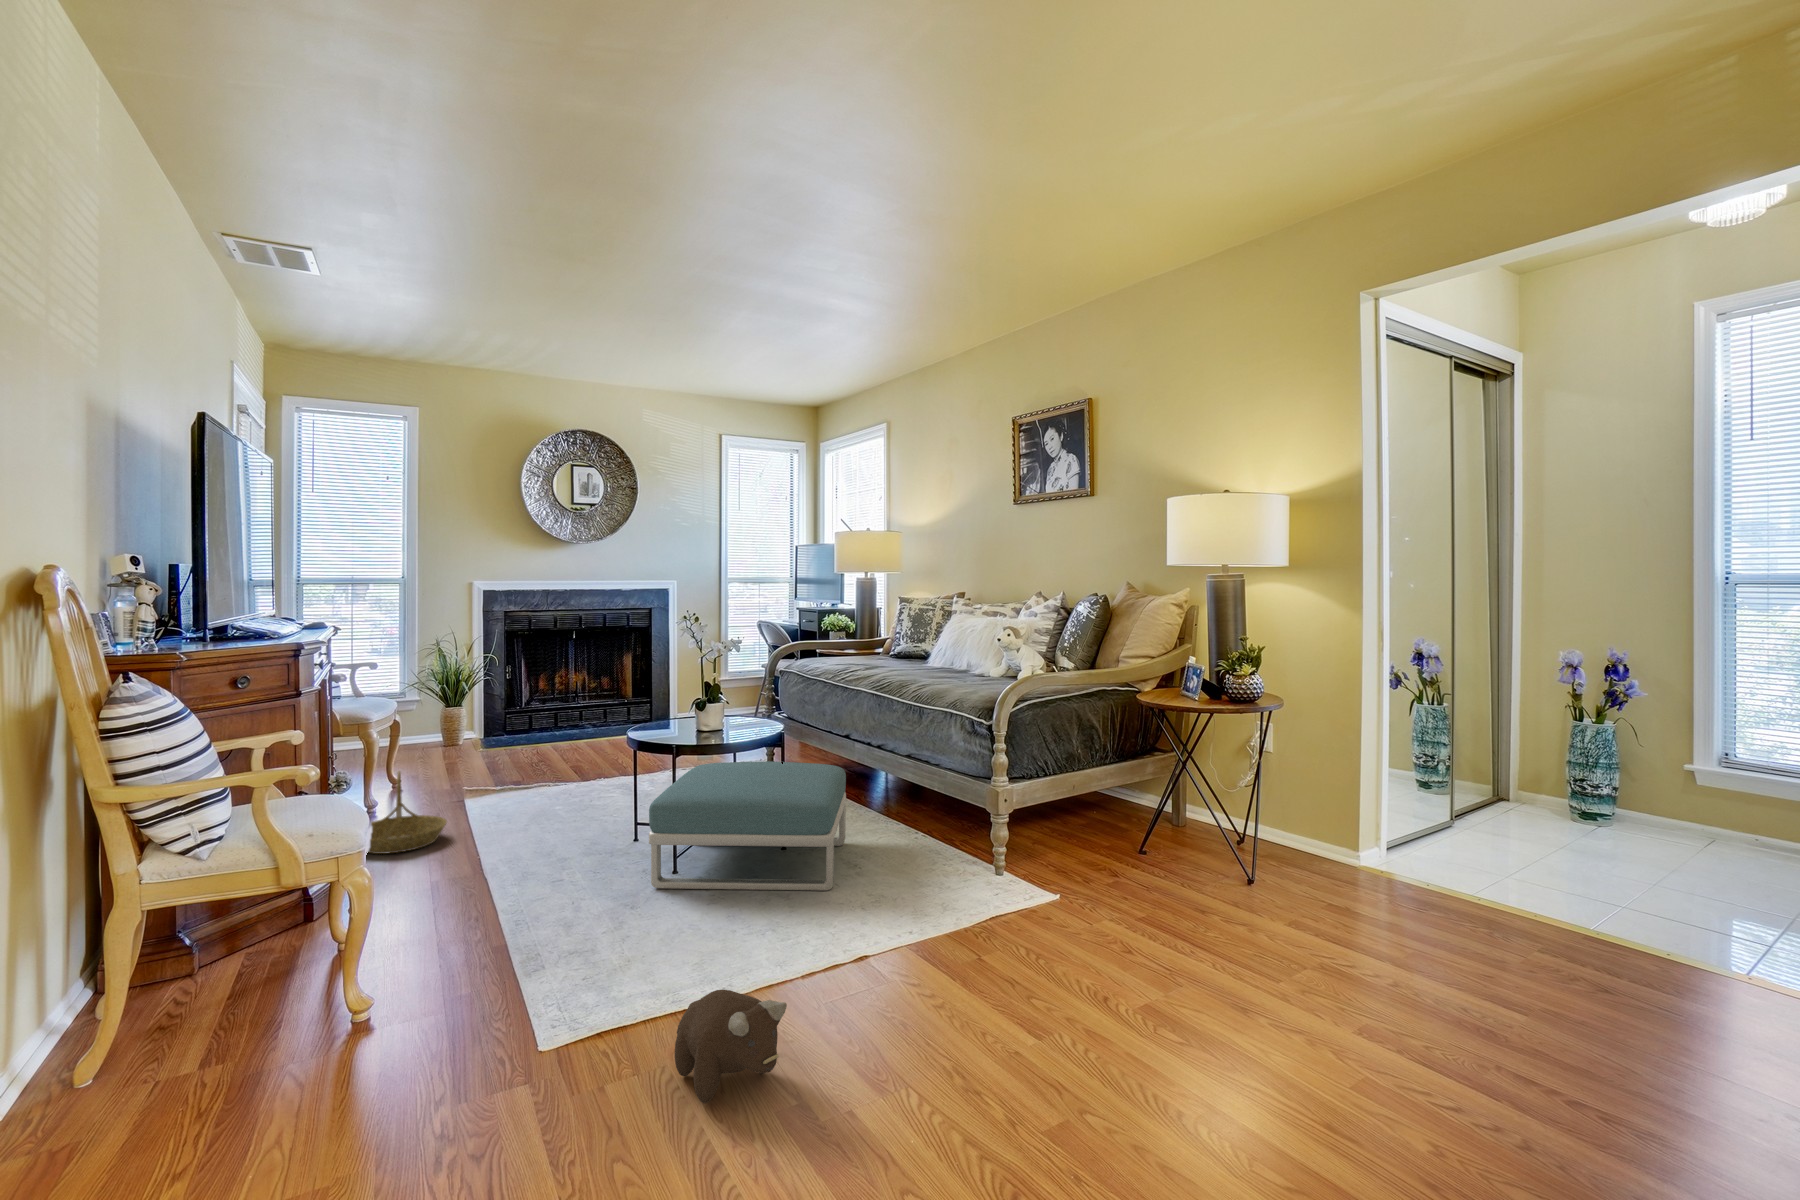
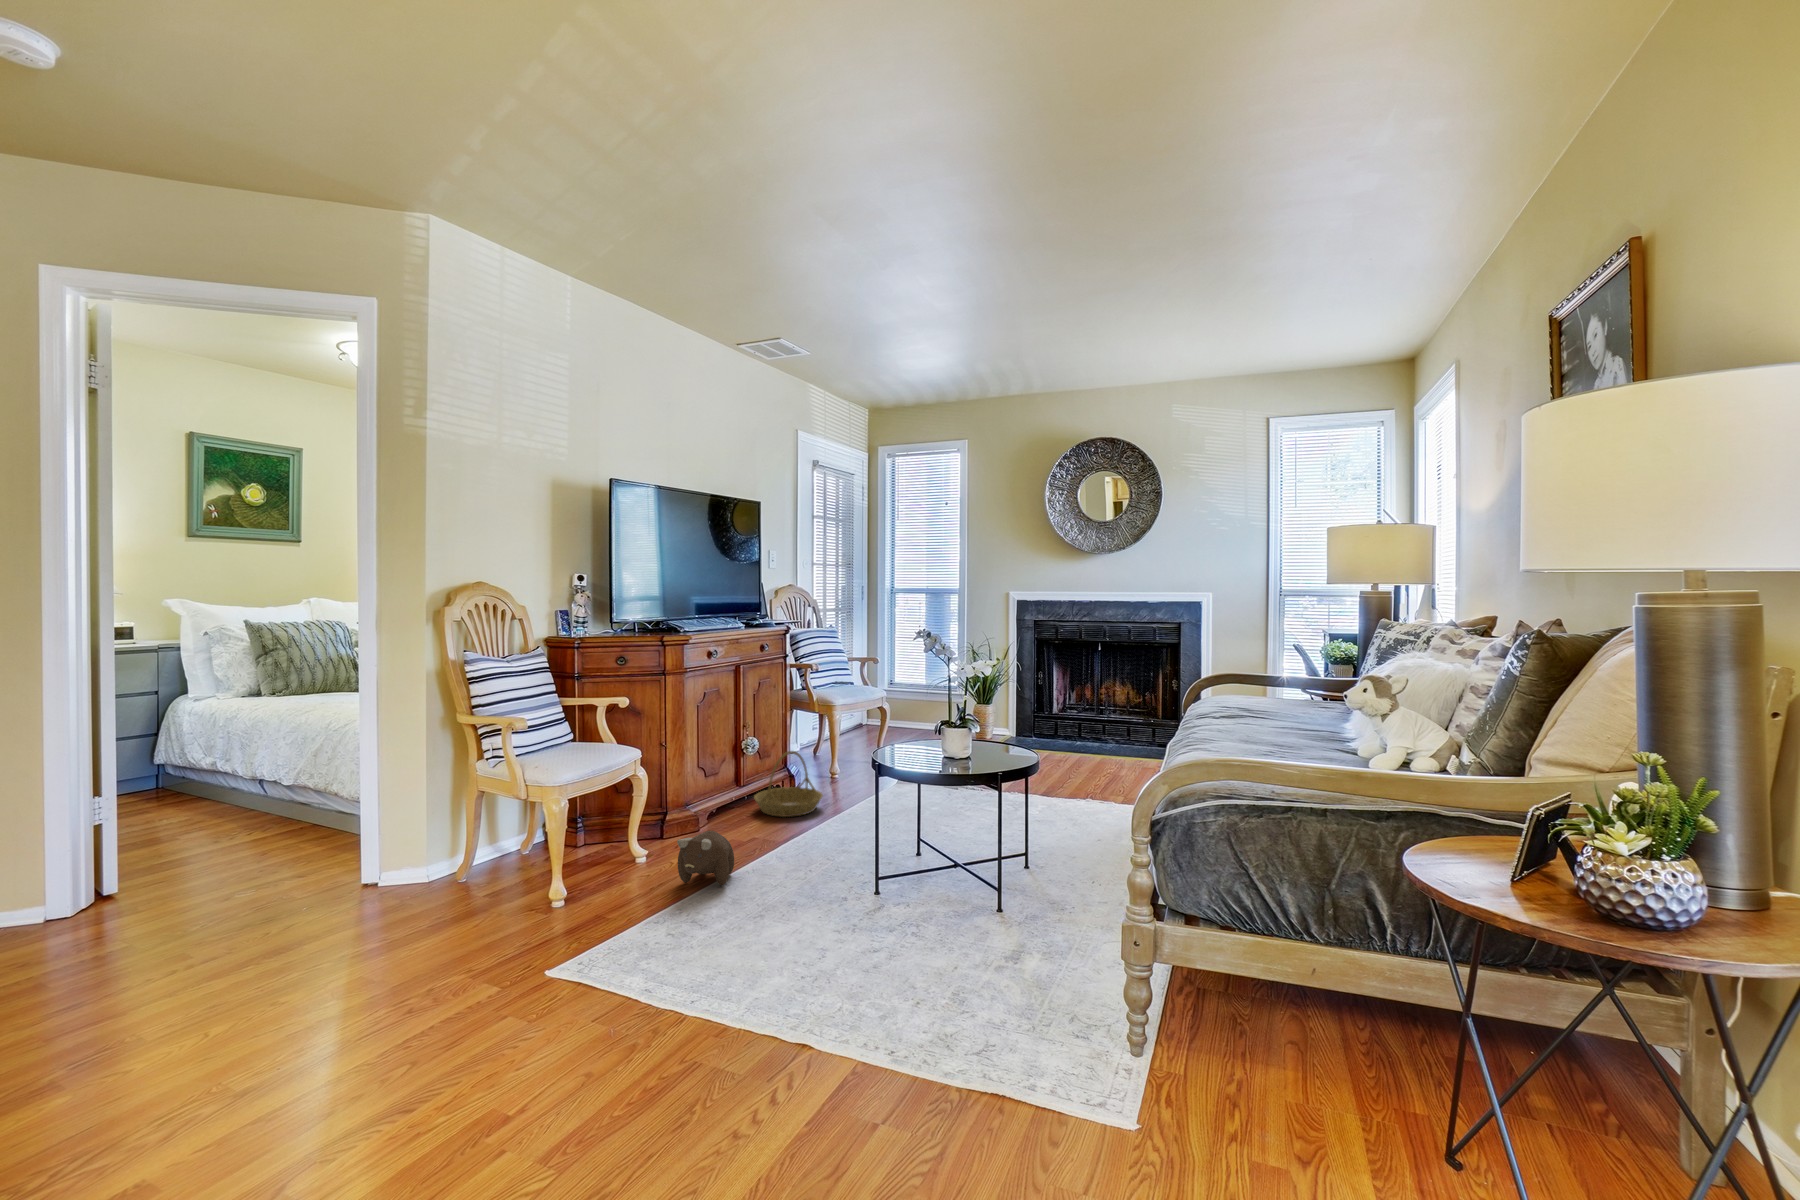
footstool: present [649,761,846,891] -> none [804,798,1063,980]
plush toy: present [675,990,787,1103] -> present [677,831,734,885]

